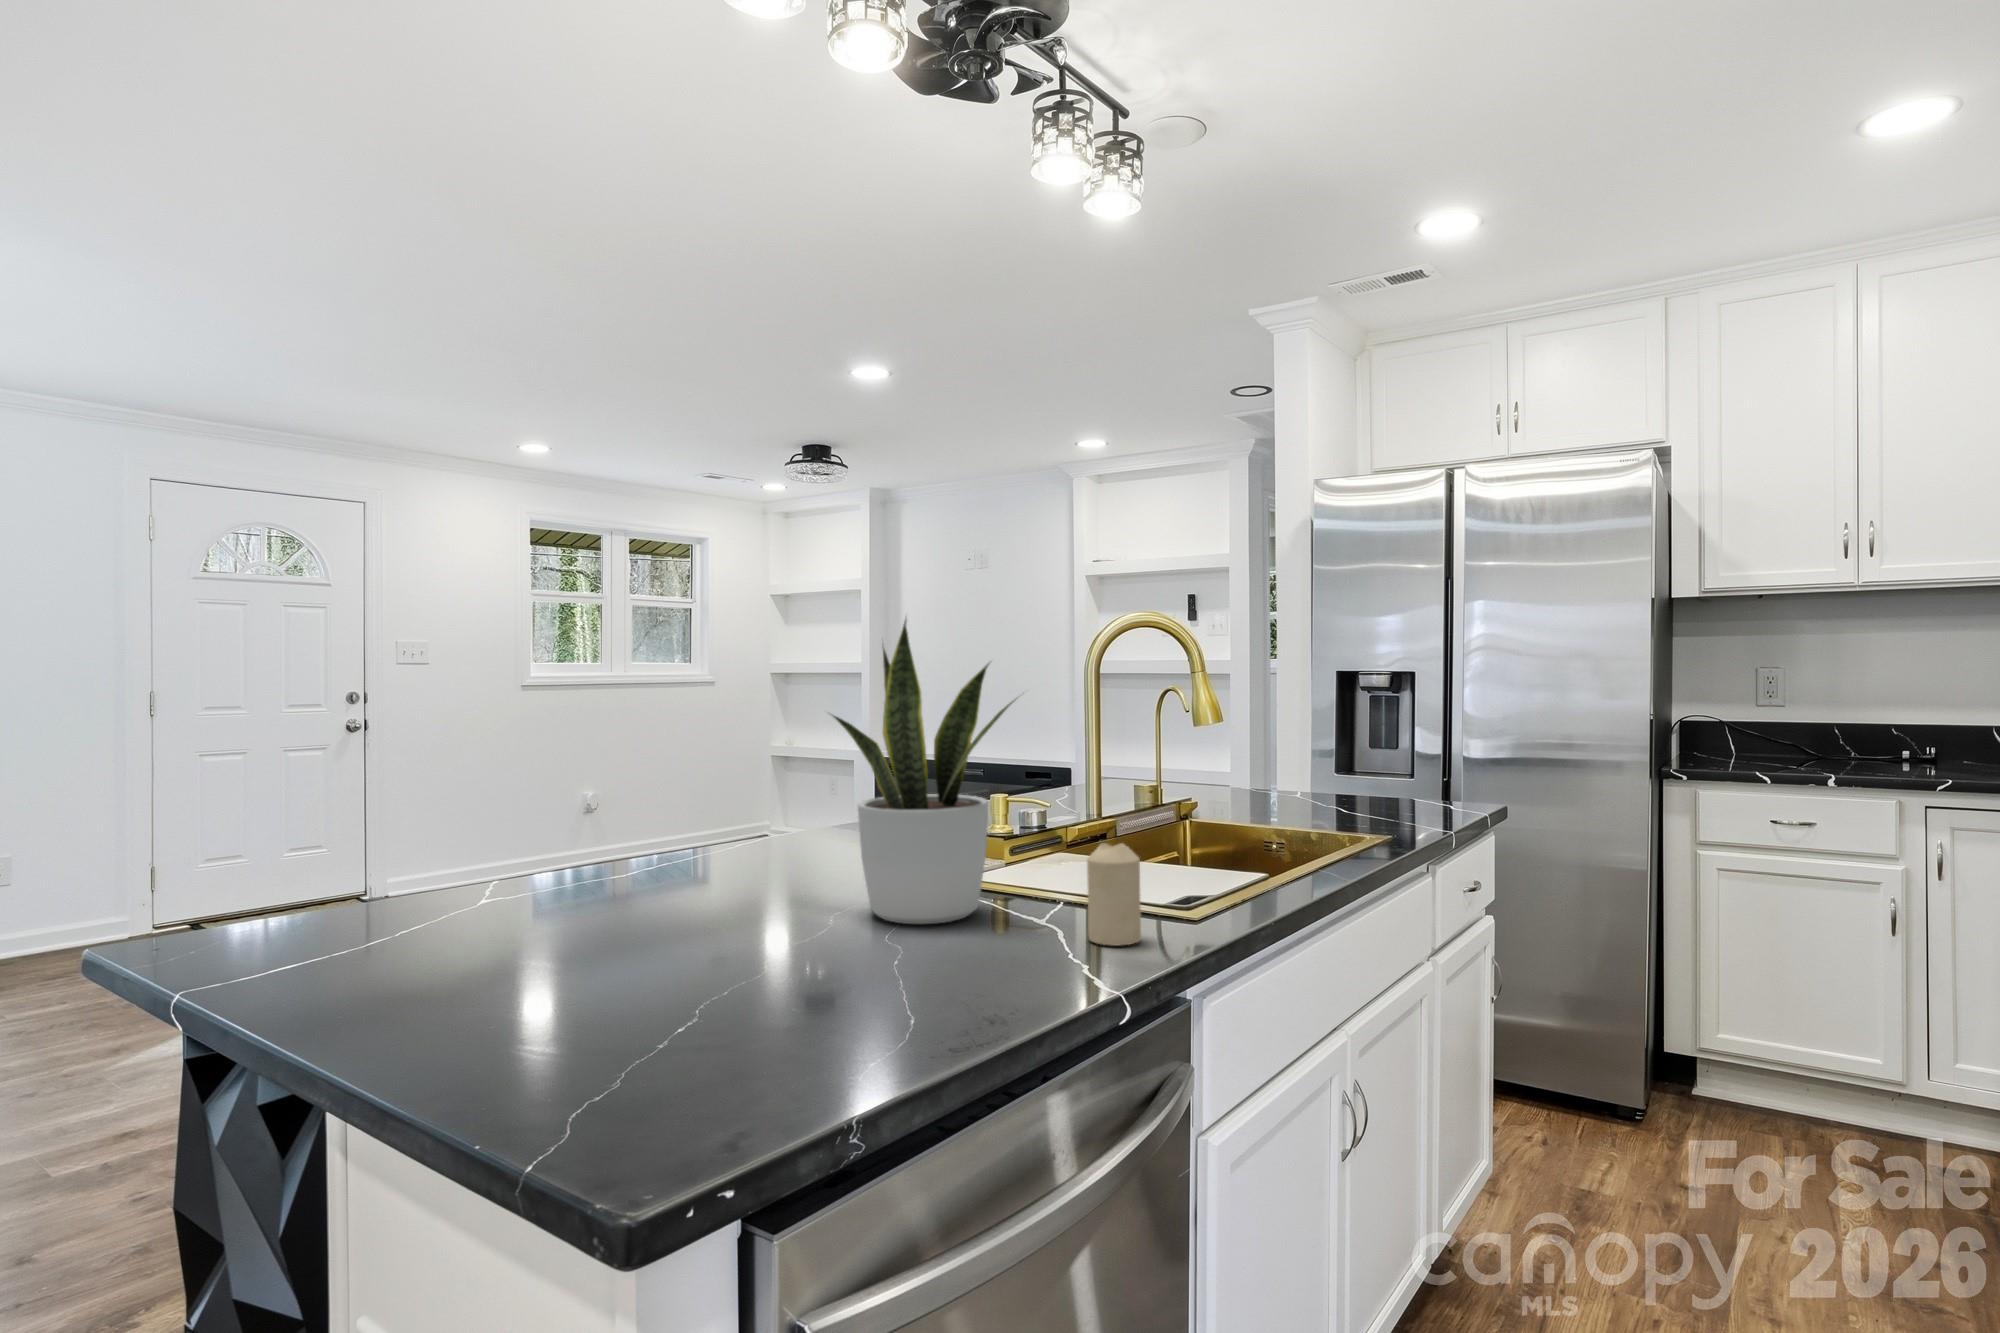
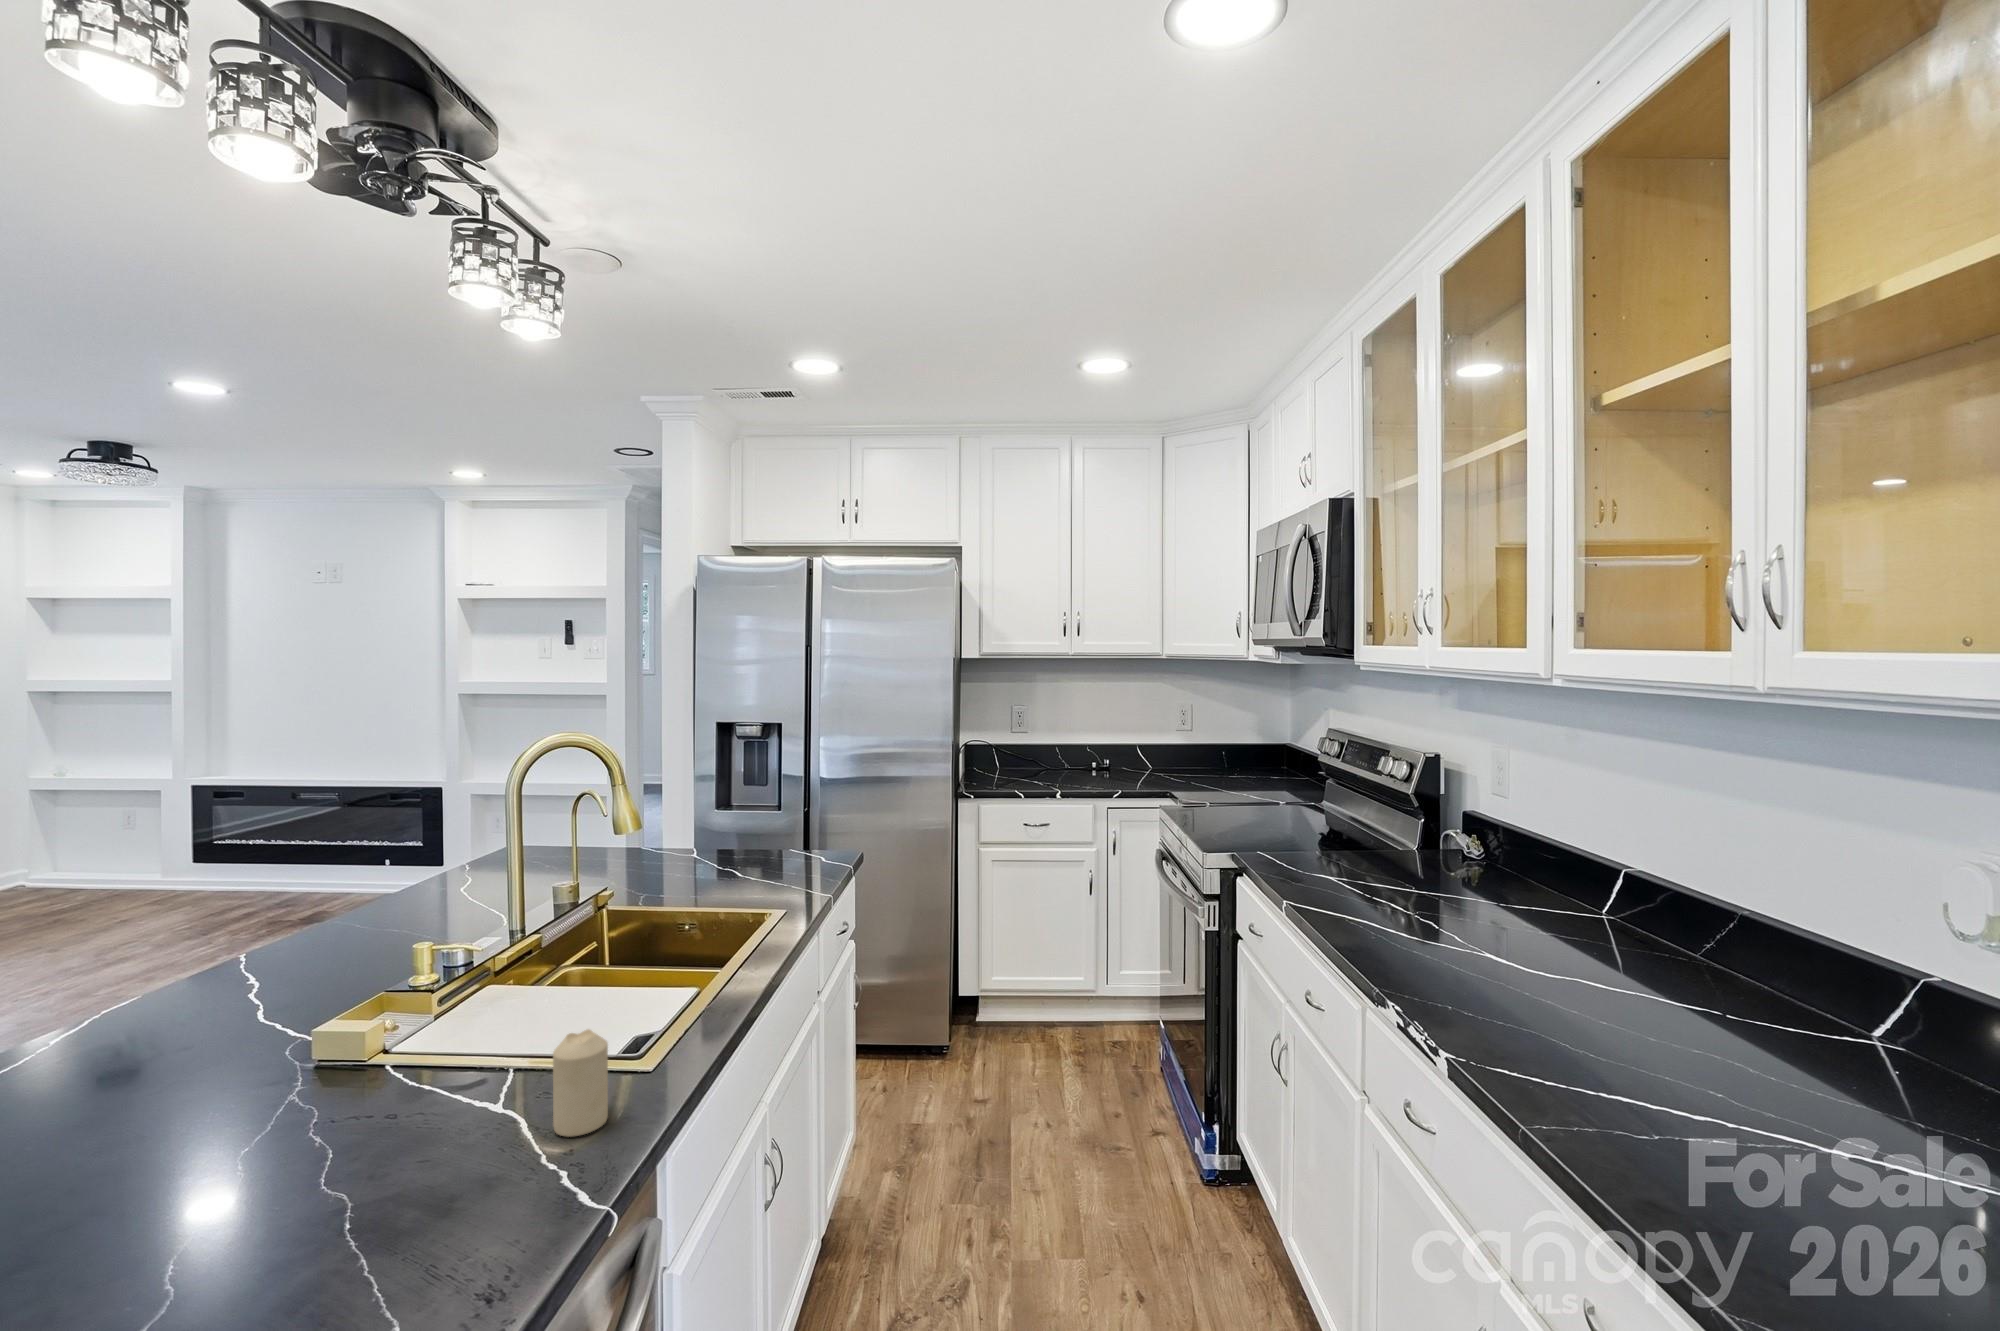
potted plant: present [832,619,1016,924] -> none [197,817,486,1166]

